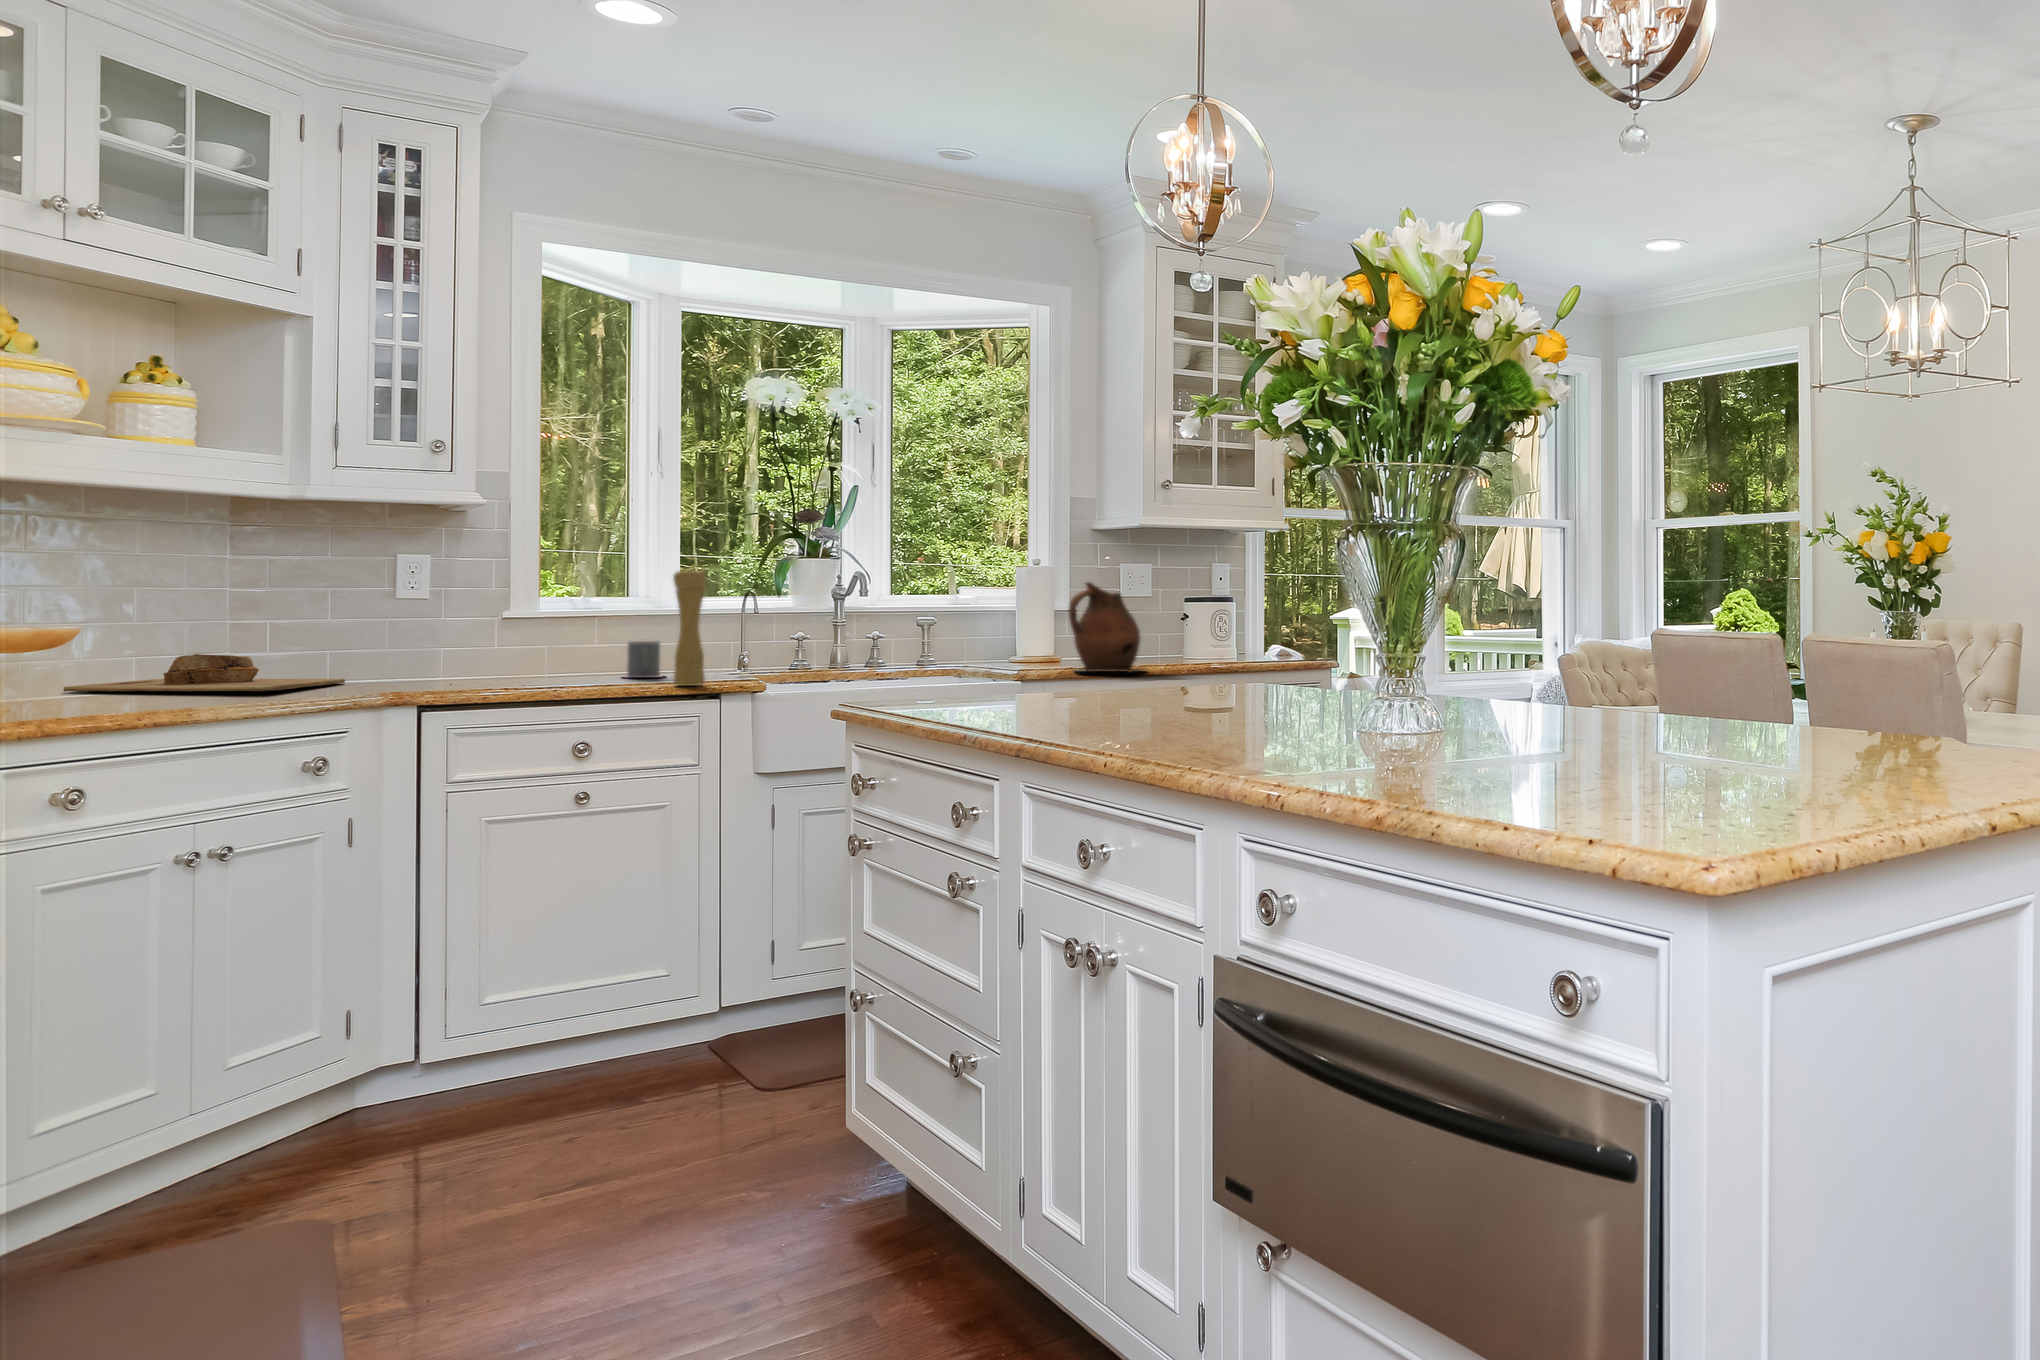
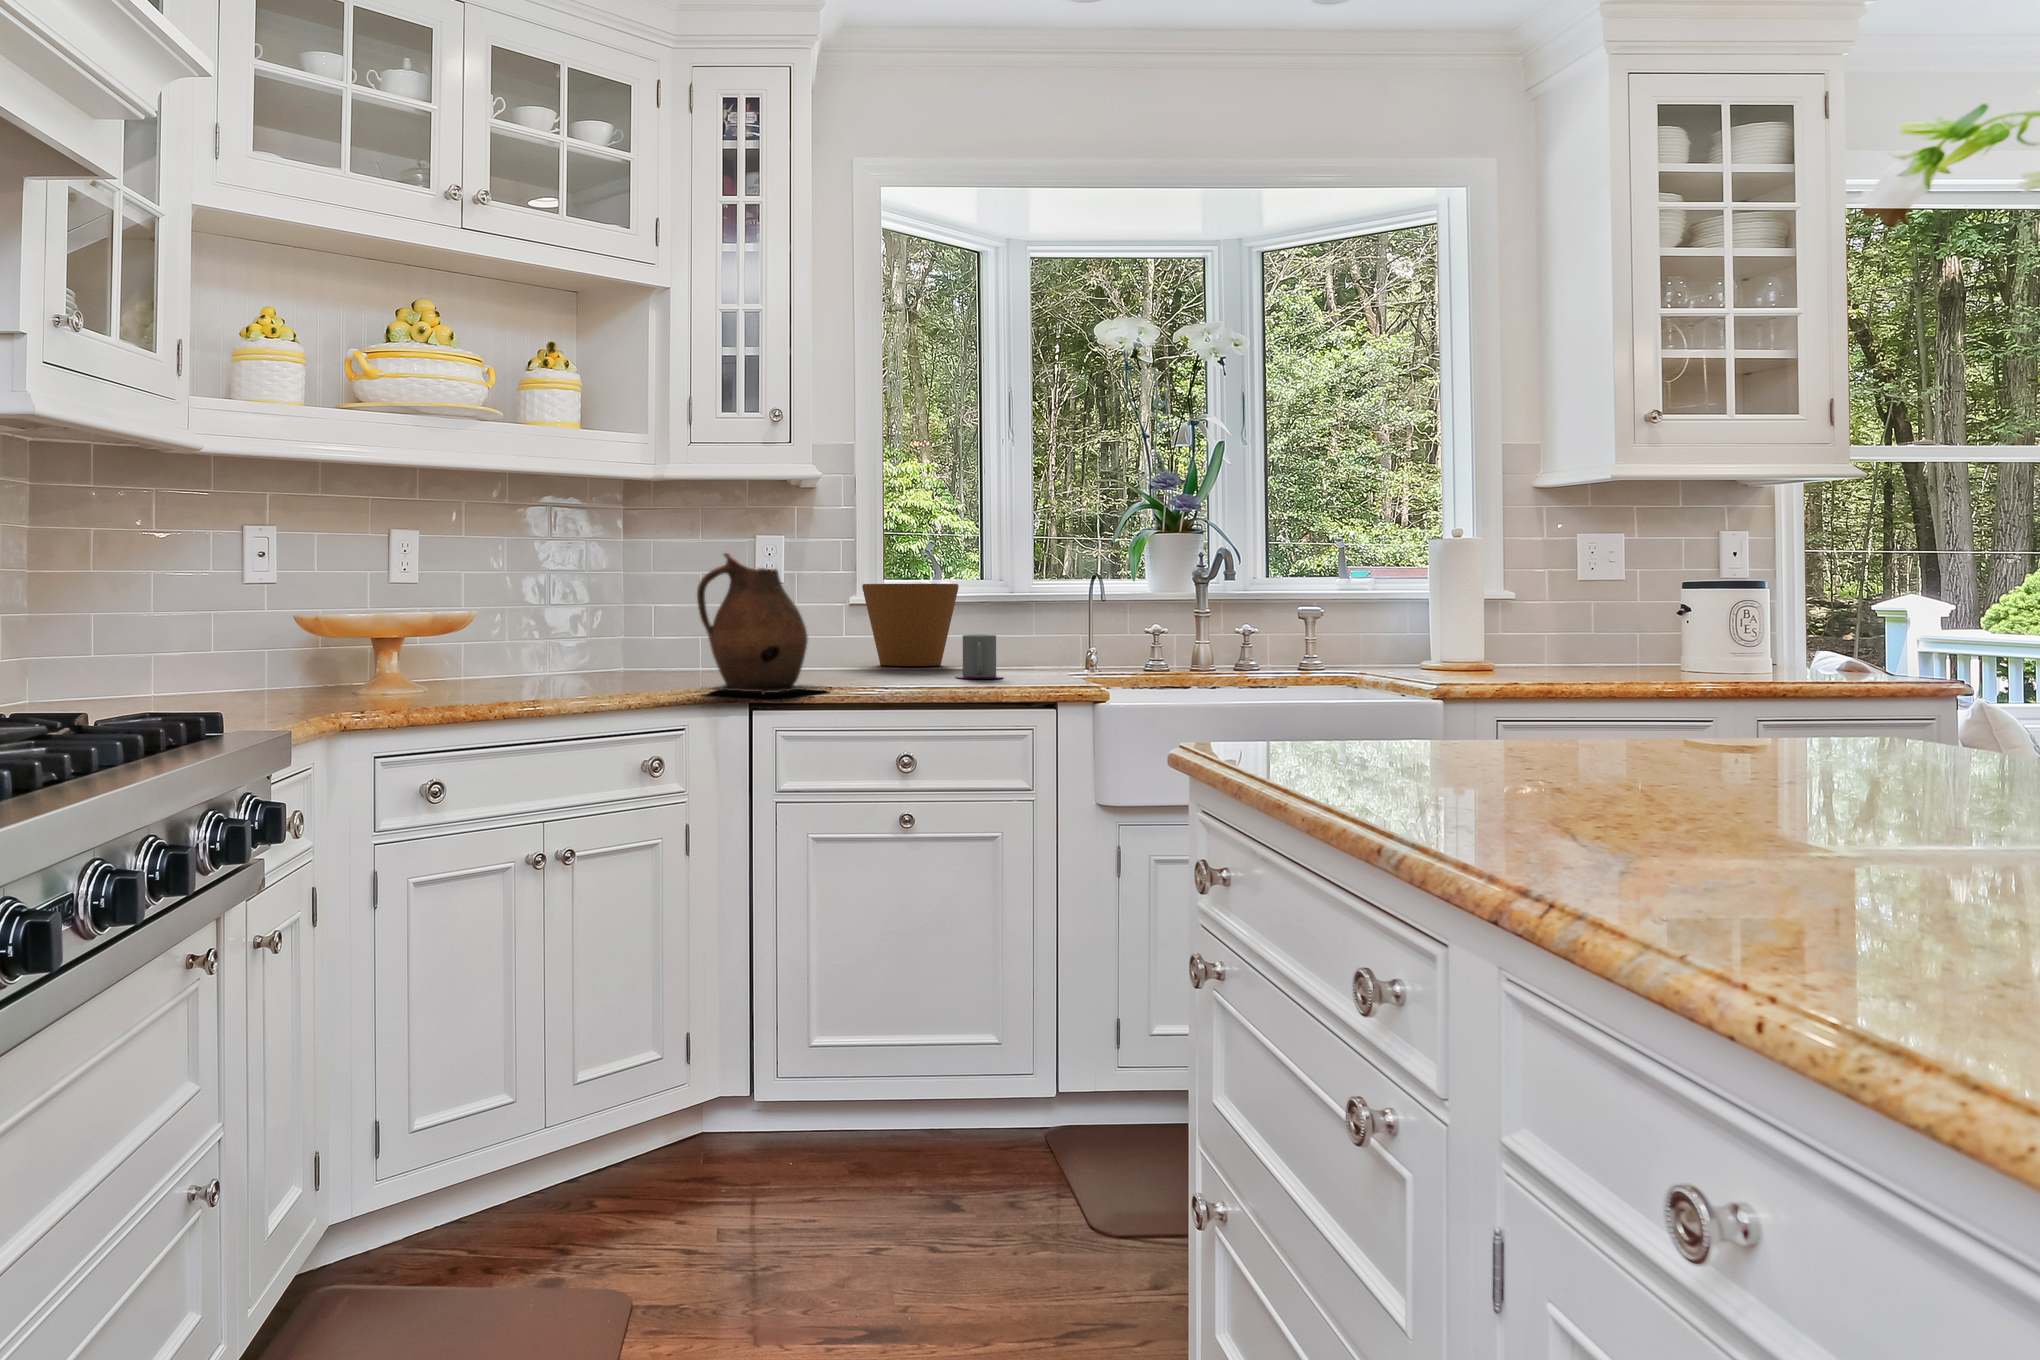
pepper mill: present [673,569,707,686] -> none [1003,544,1039,690]
ceramic pitcher: present [1068,582,1142,673] -> present [697,553,826,694]
flower pot: none [515,595,617,669] -> present [862,584,959,666]
cutting board: present [63,654,345,692] -> none [487,643,703,682]

